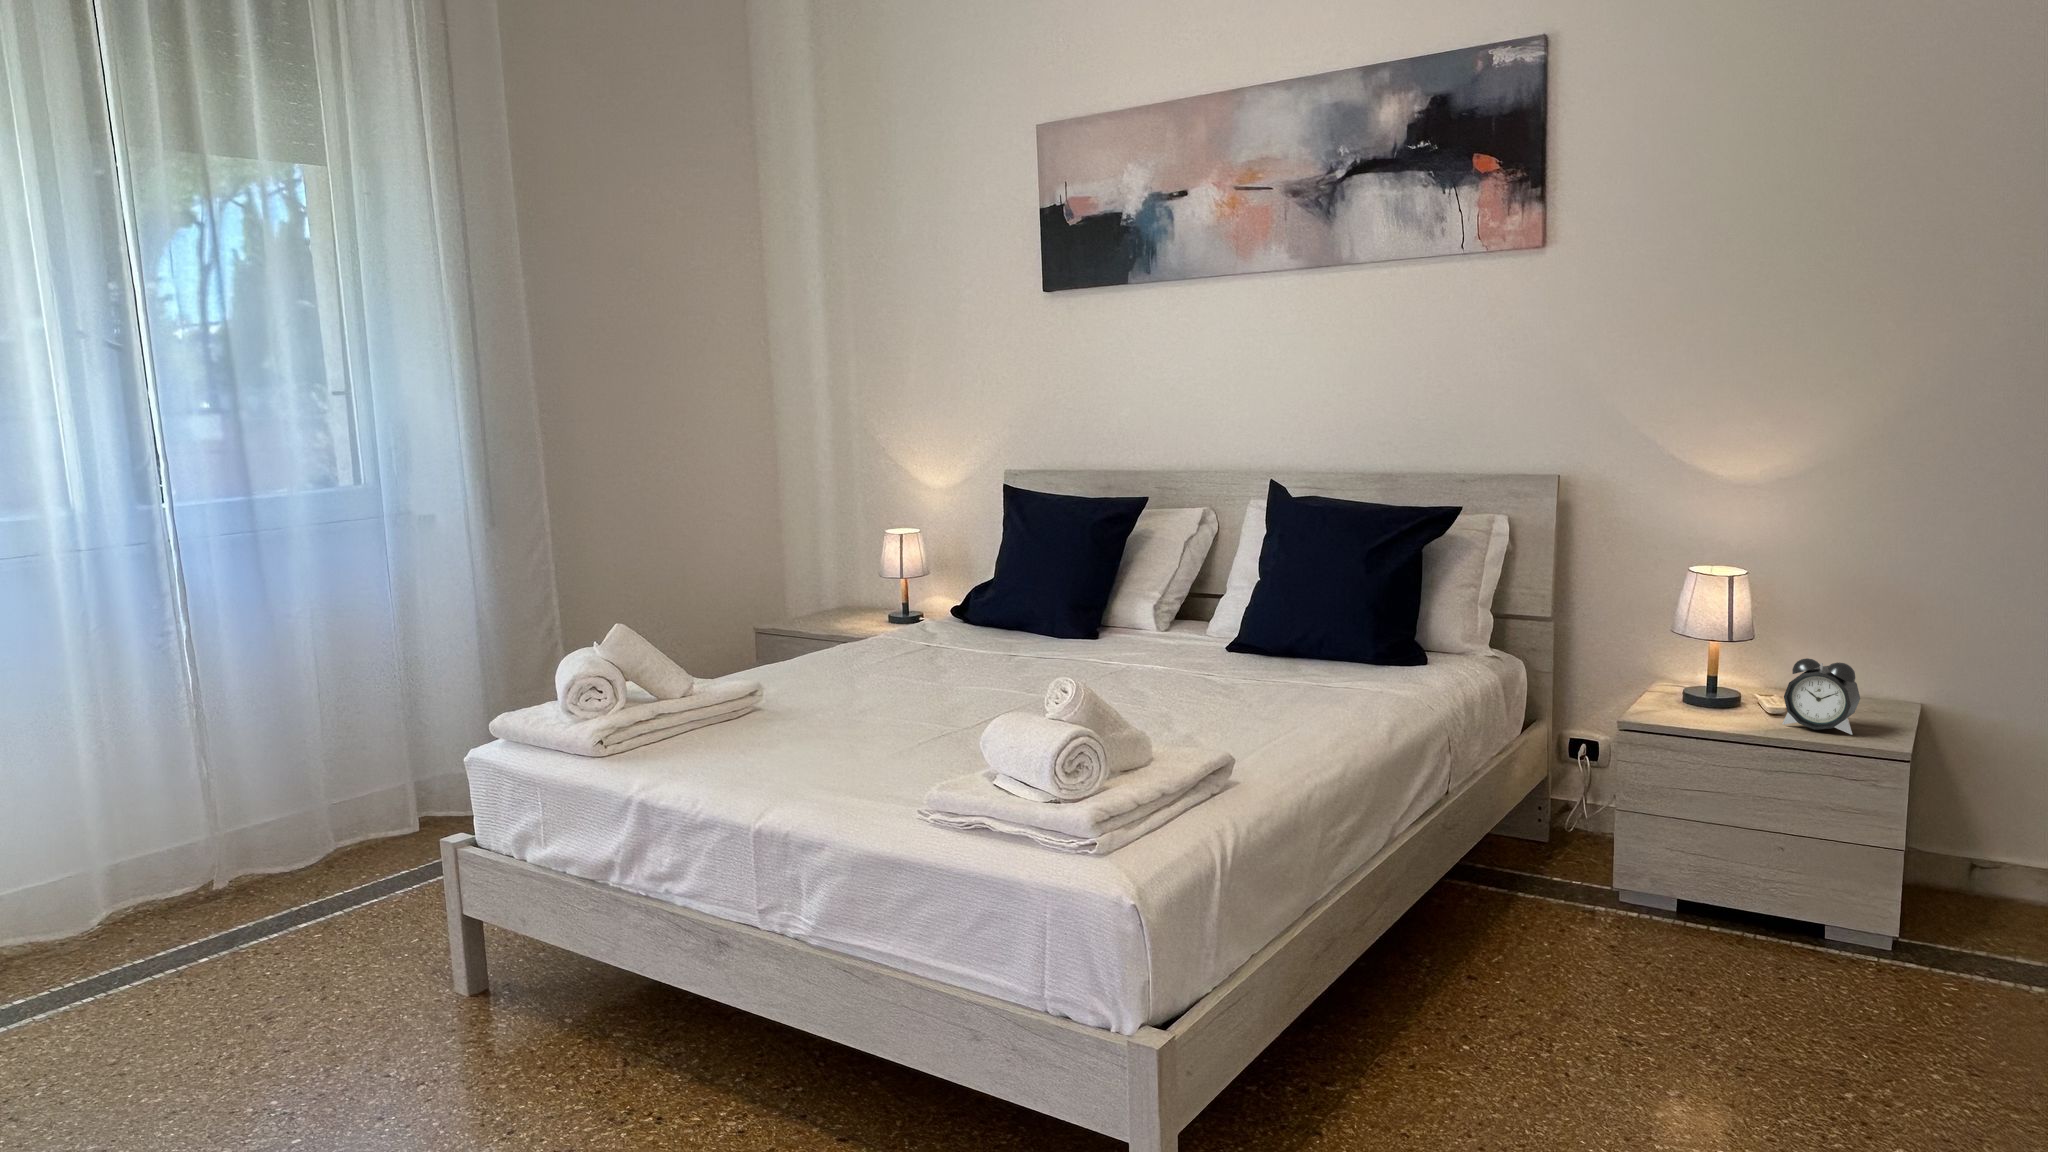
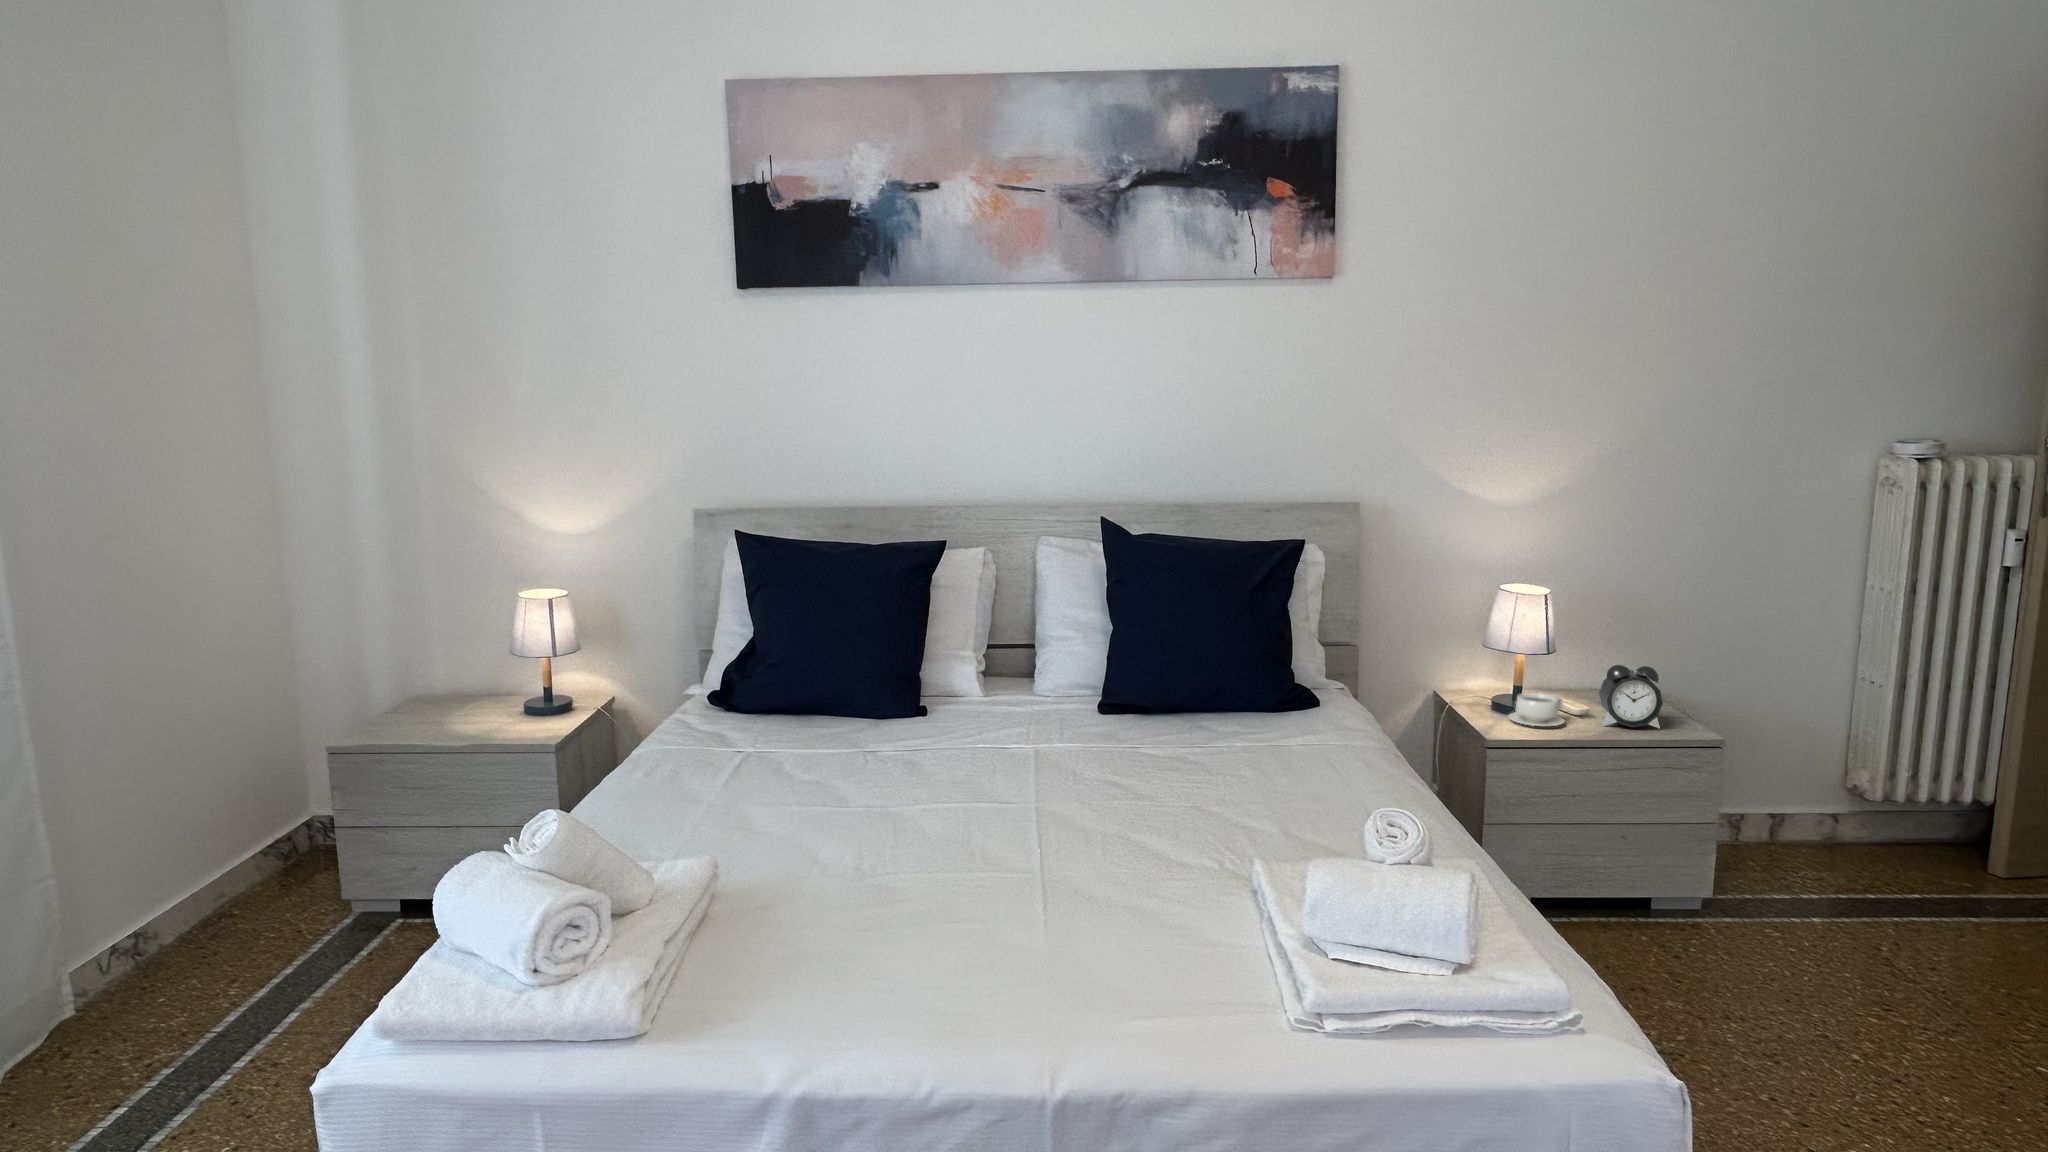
teacup: none [1677,682,1746,717] -> present [1508,693,1564,726]

